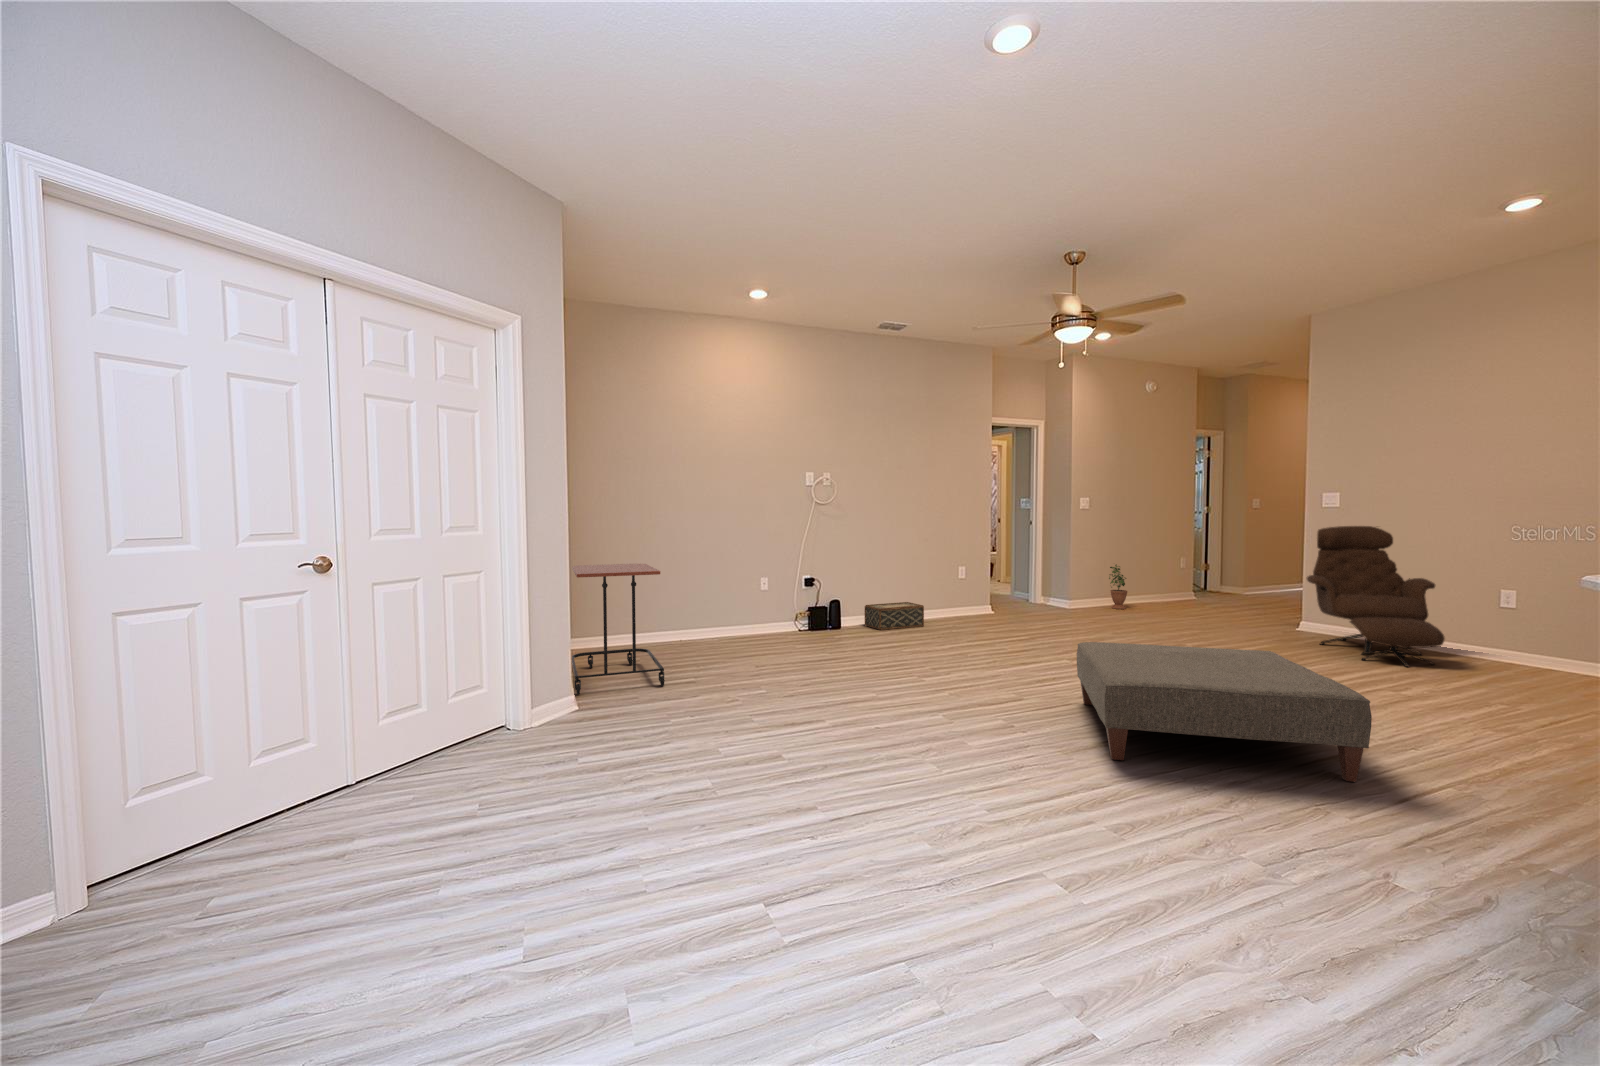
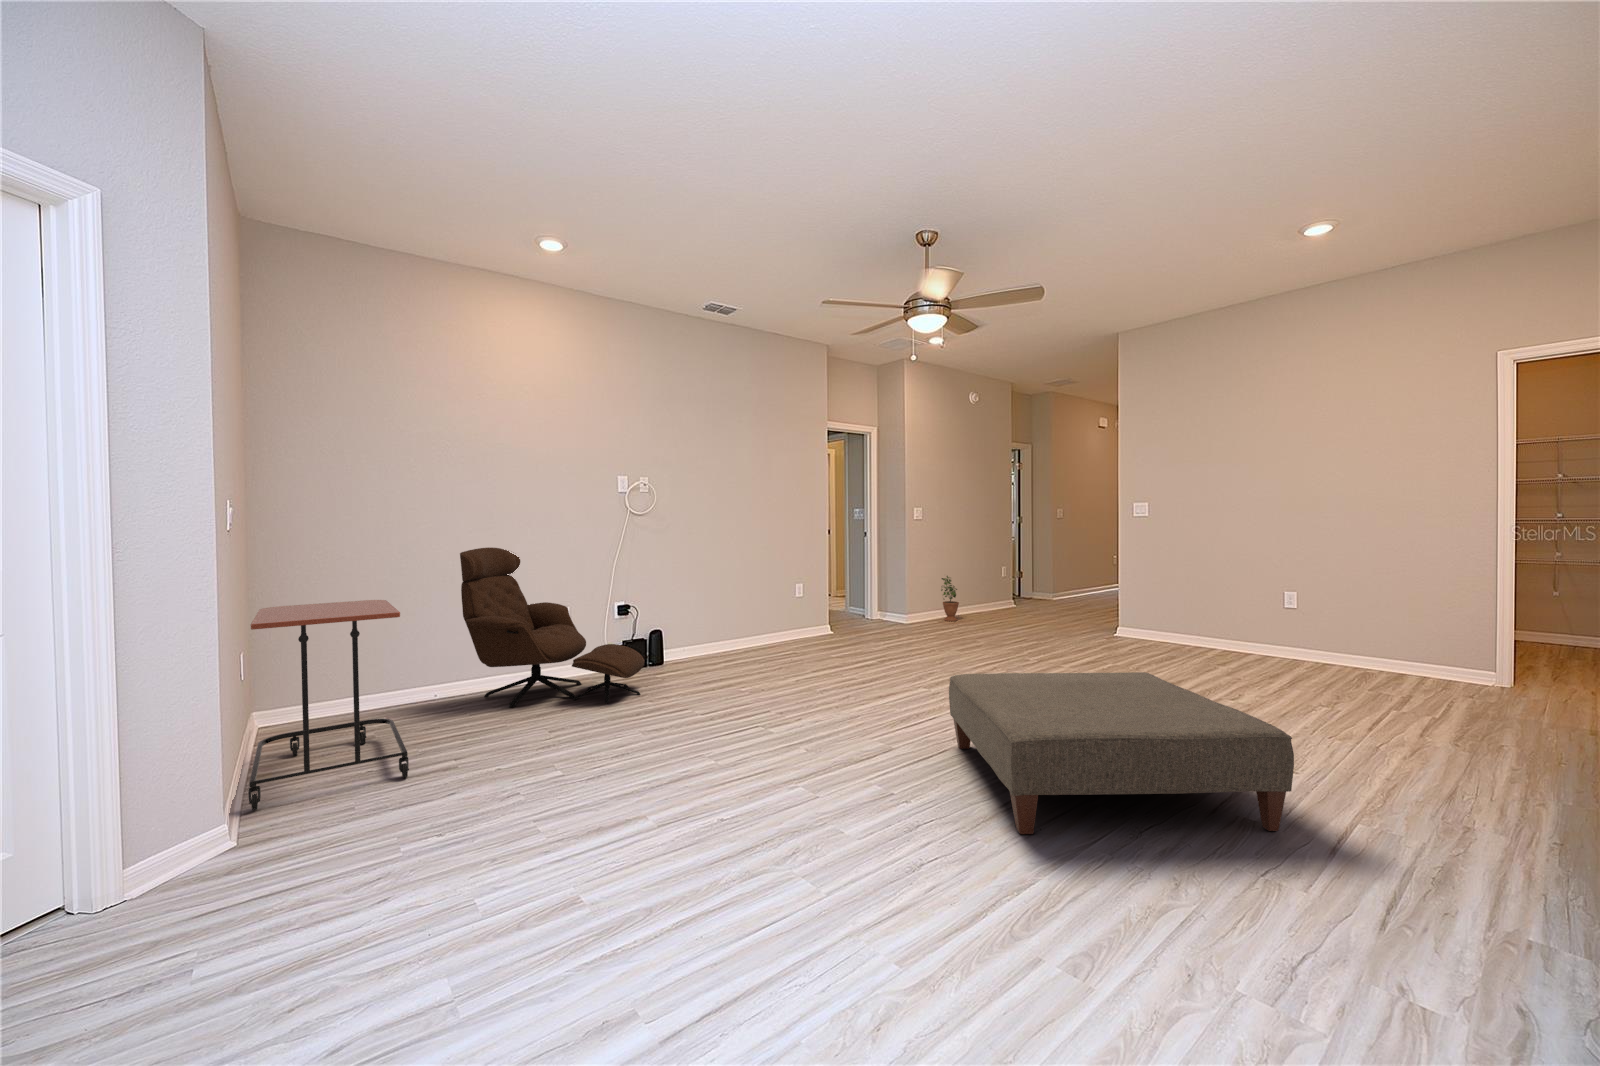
lounge chair: present [1307,526,1445,667] -> present [460,547,645,707]
woven basket: present [865,602,924,630] -> none [692,627,760,662]

